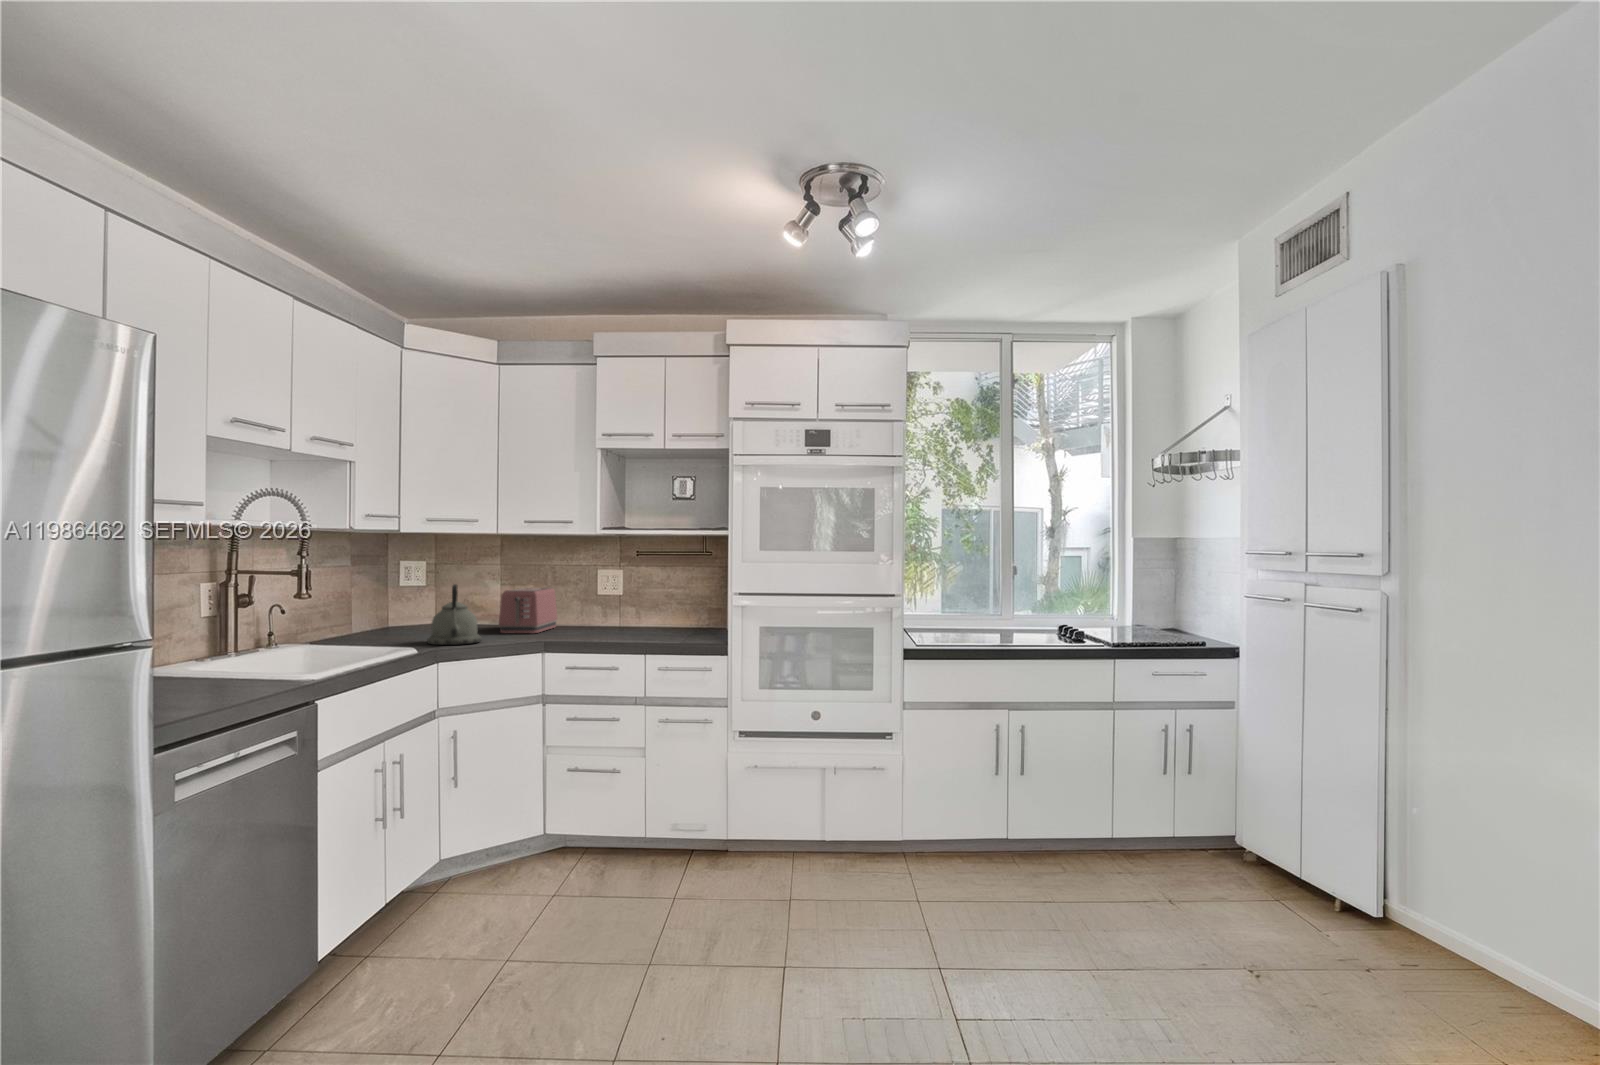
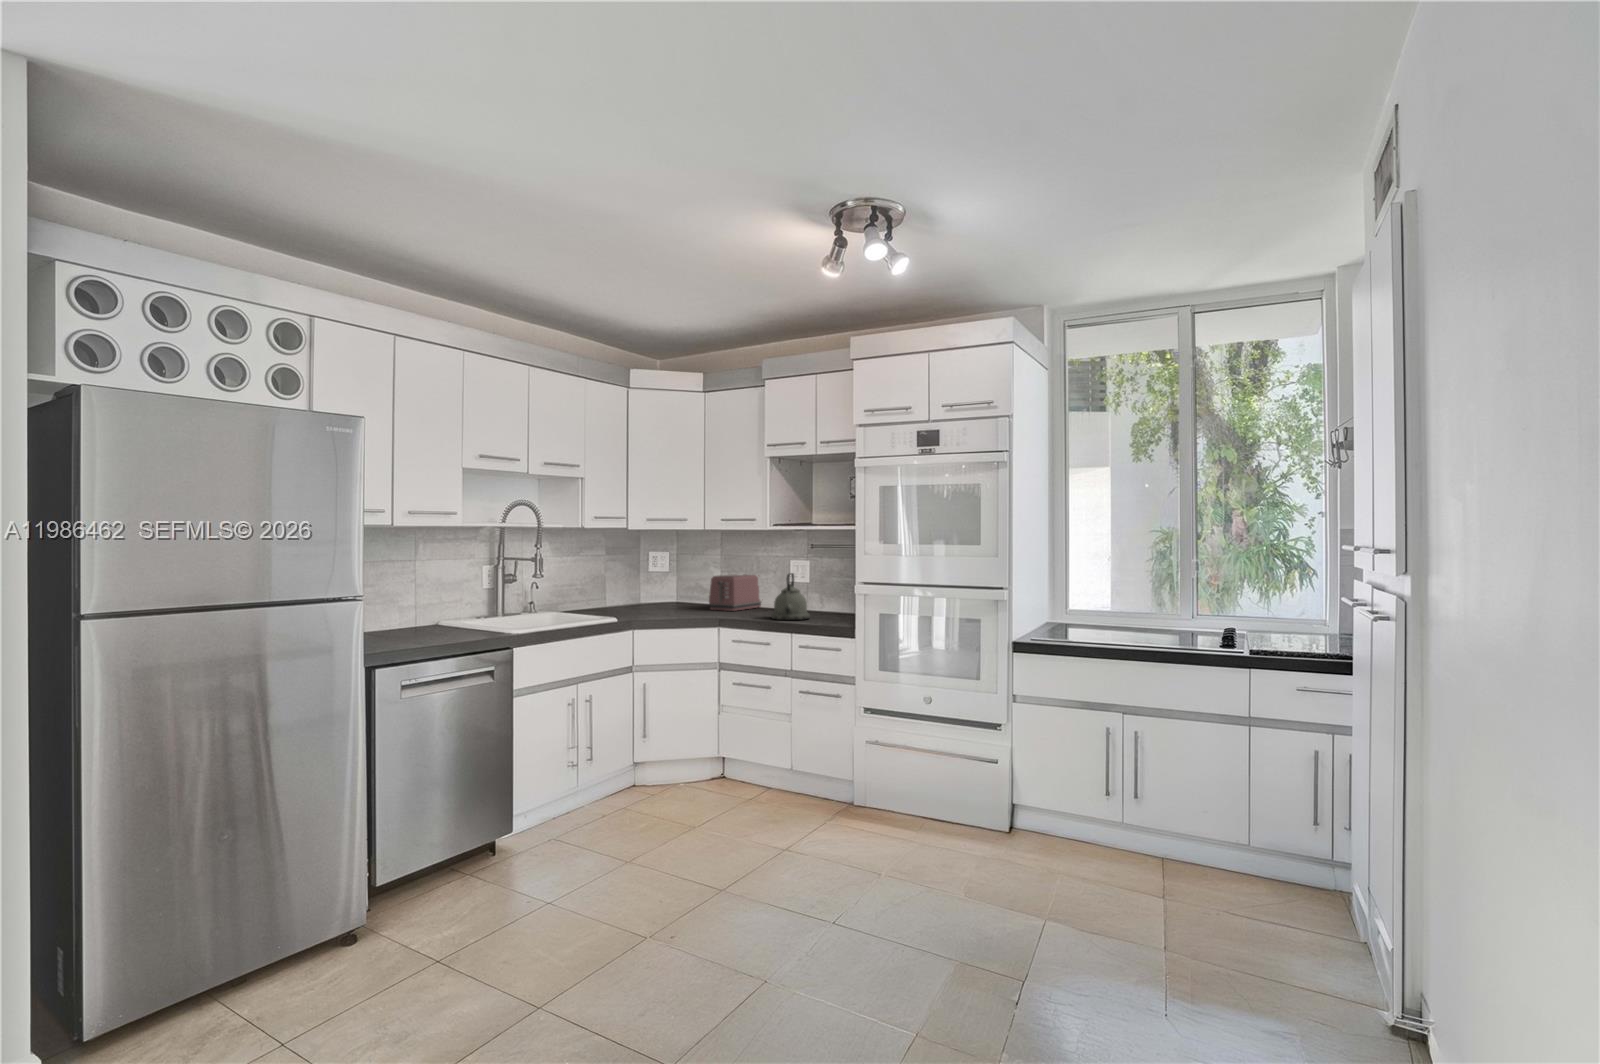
kettle: present [427,584,482,645] -> present [771,573,810,620]

